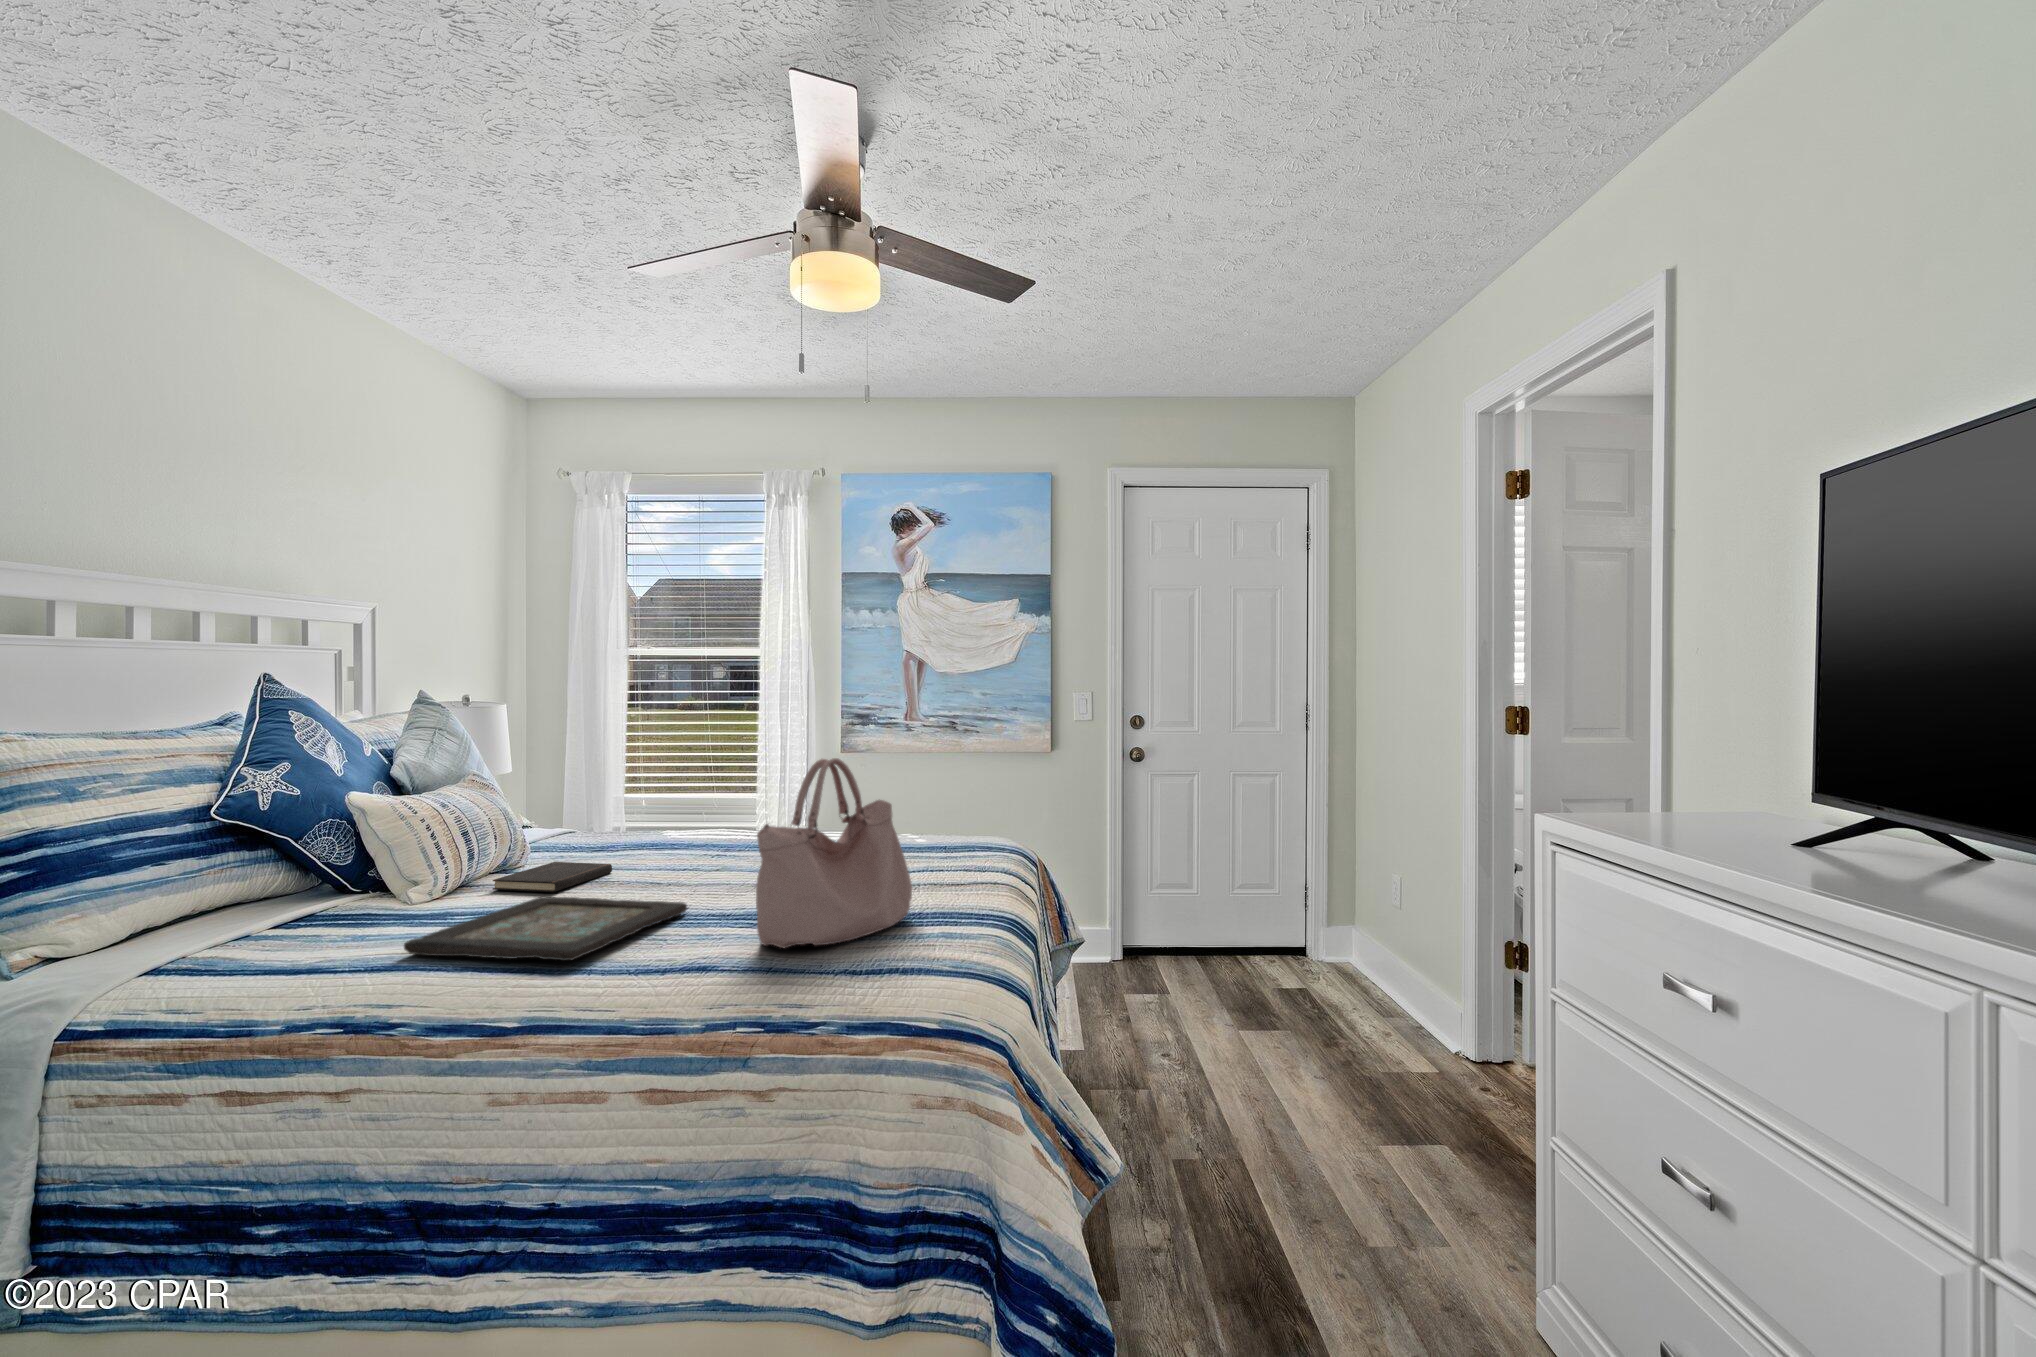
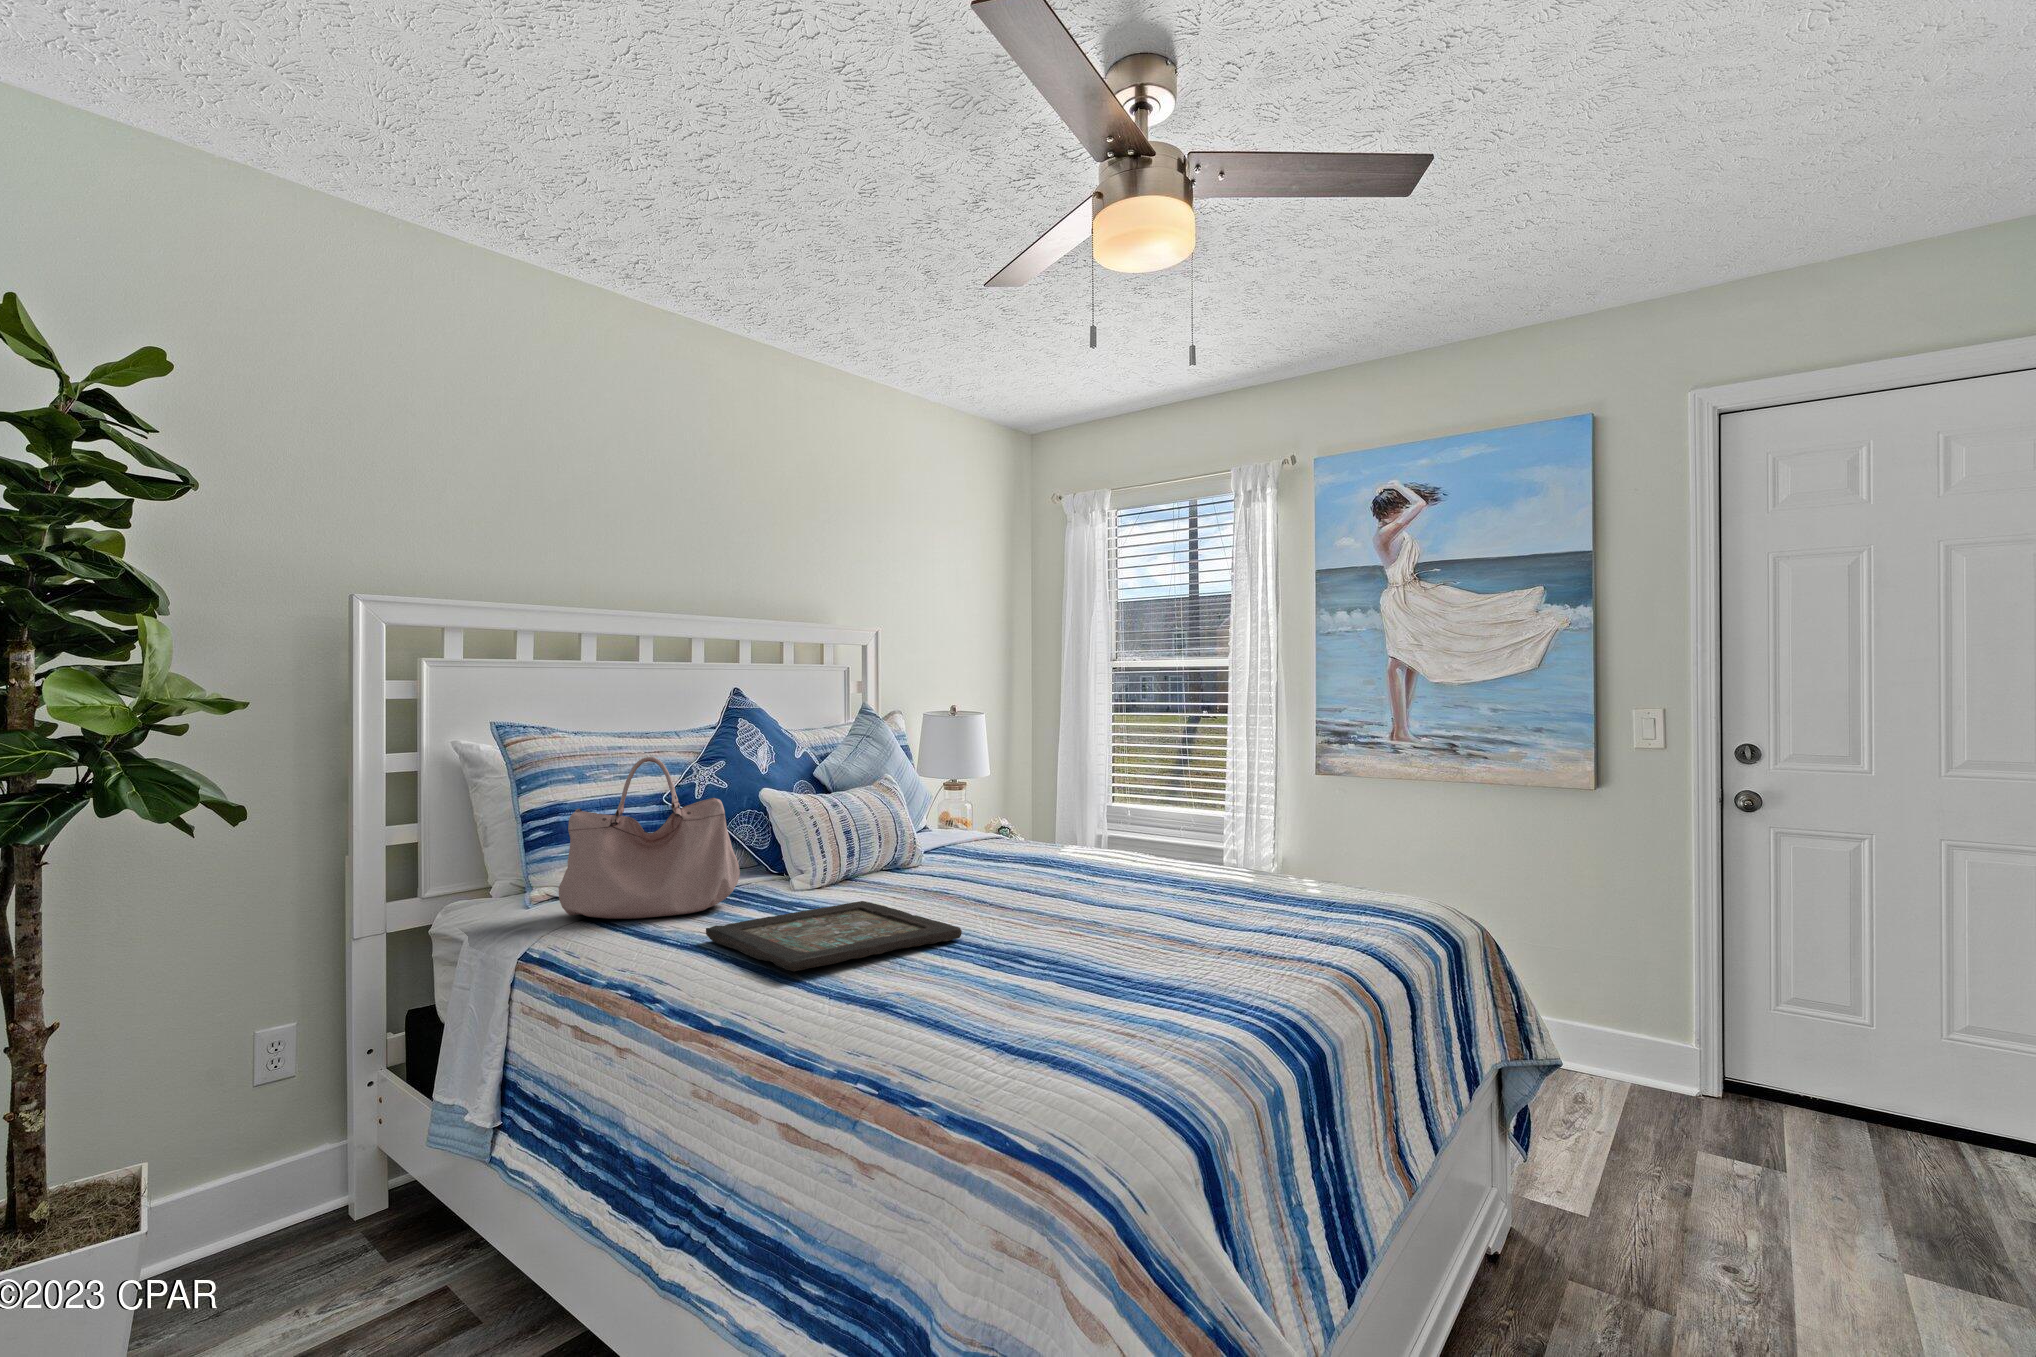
handbag: present [756,758,912,948] -> present [559,757,740,919]
hardcover book: present [493,862,612,892] -> none [851,868,963,898]

